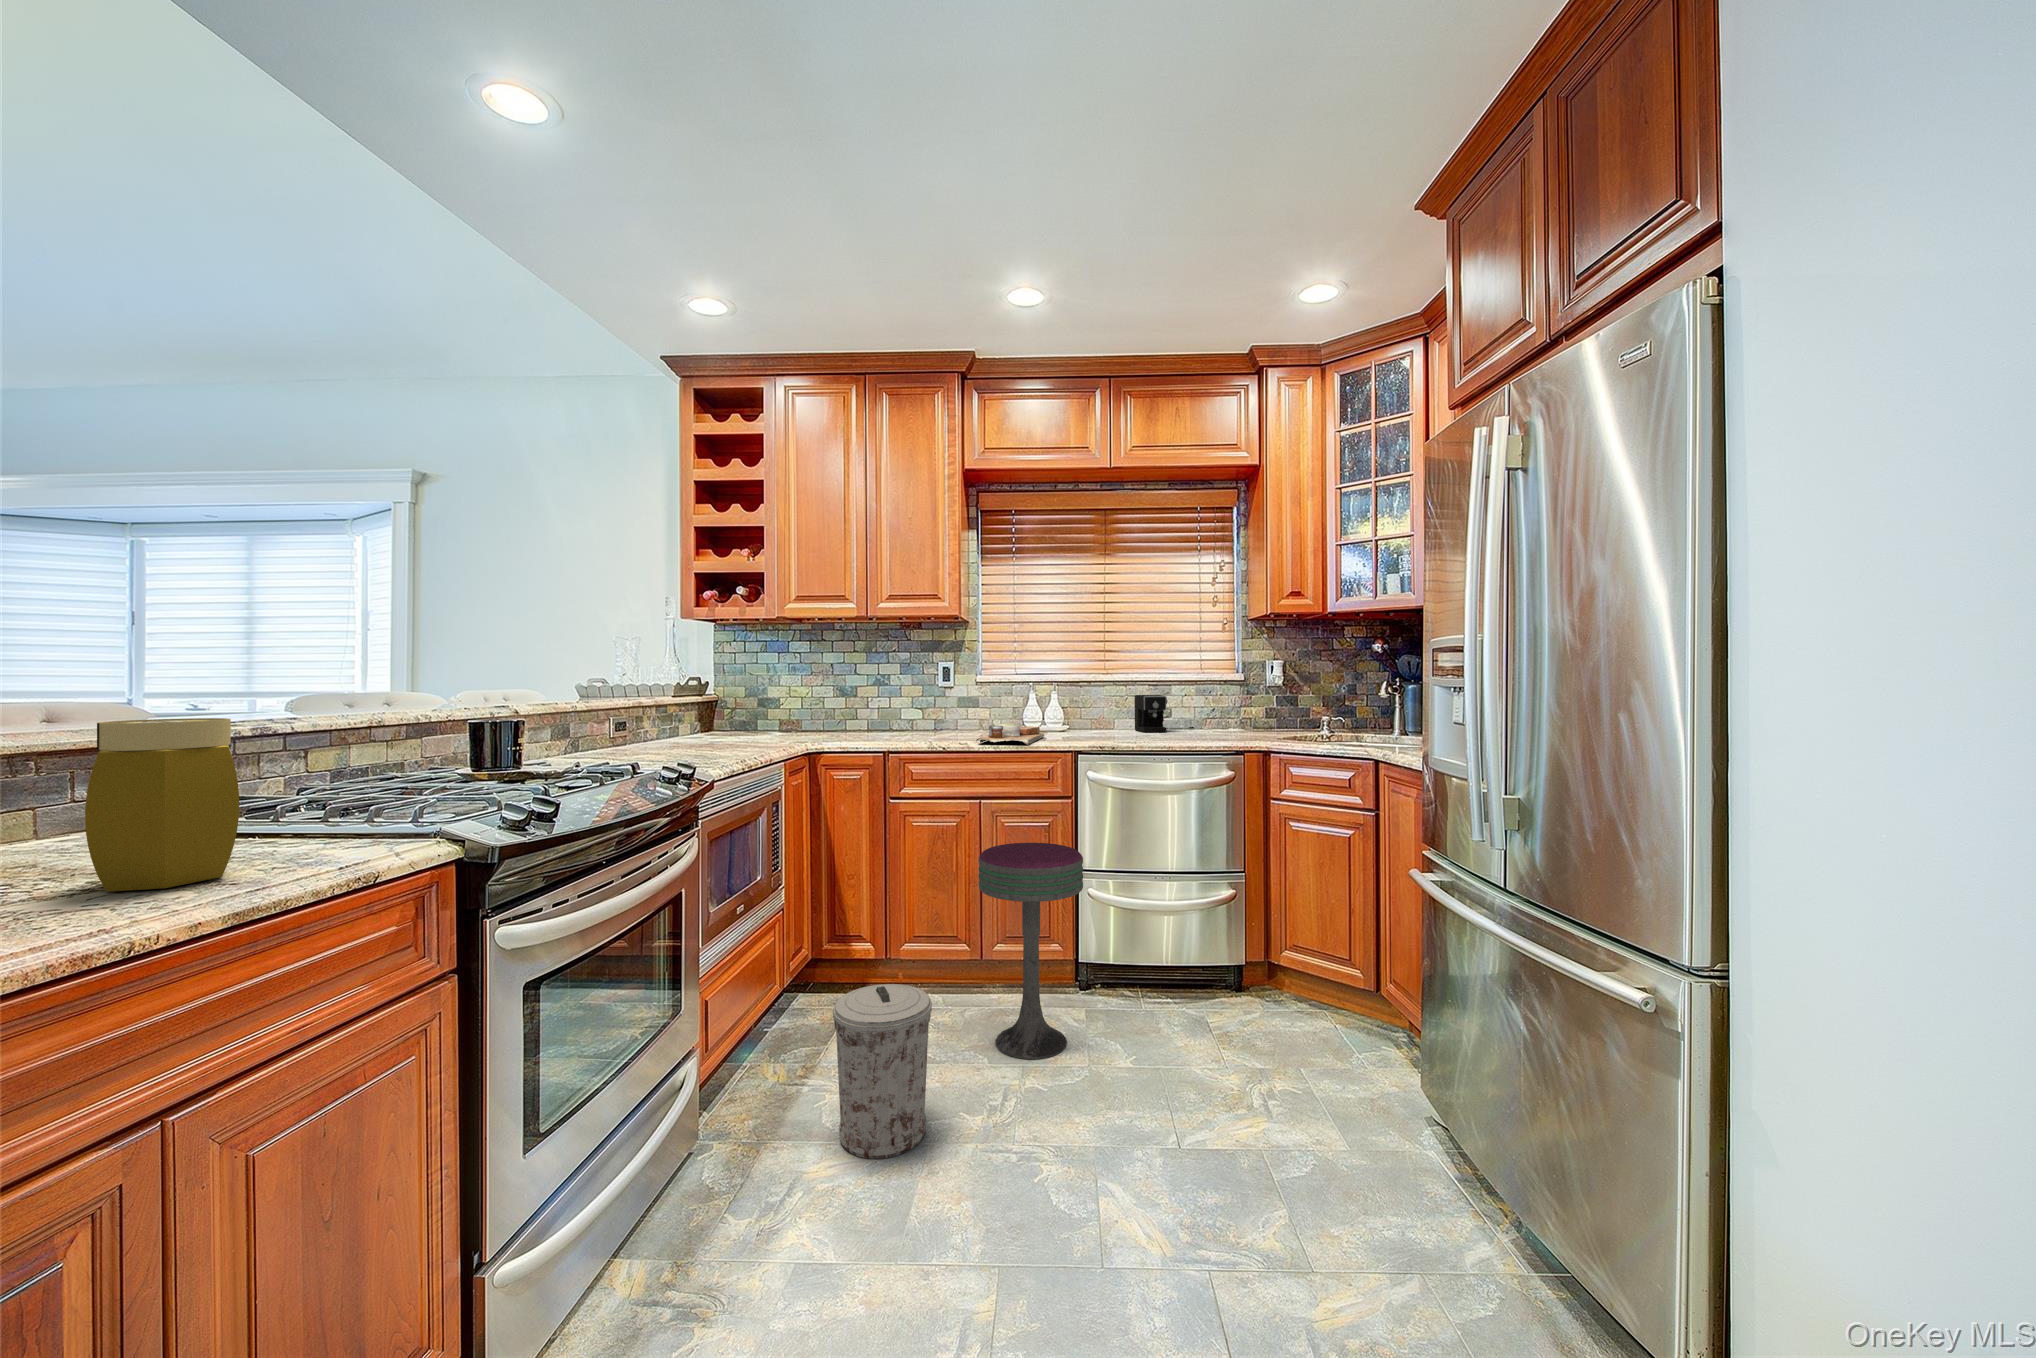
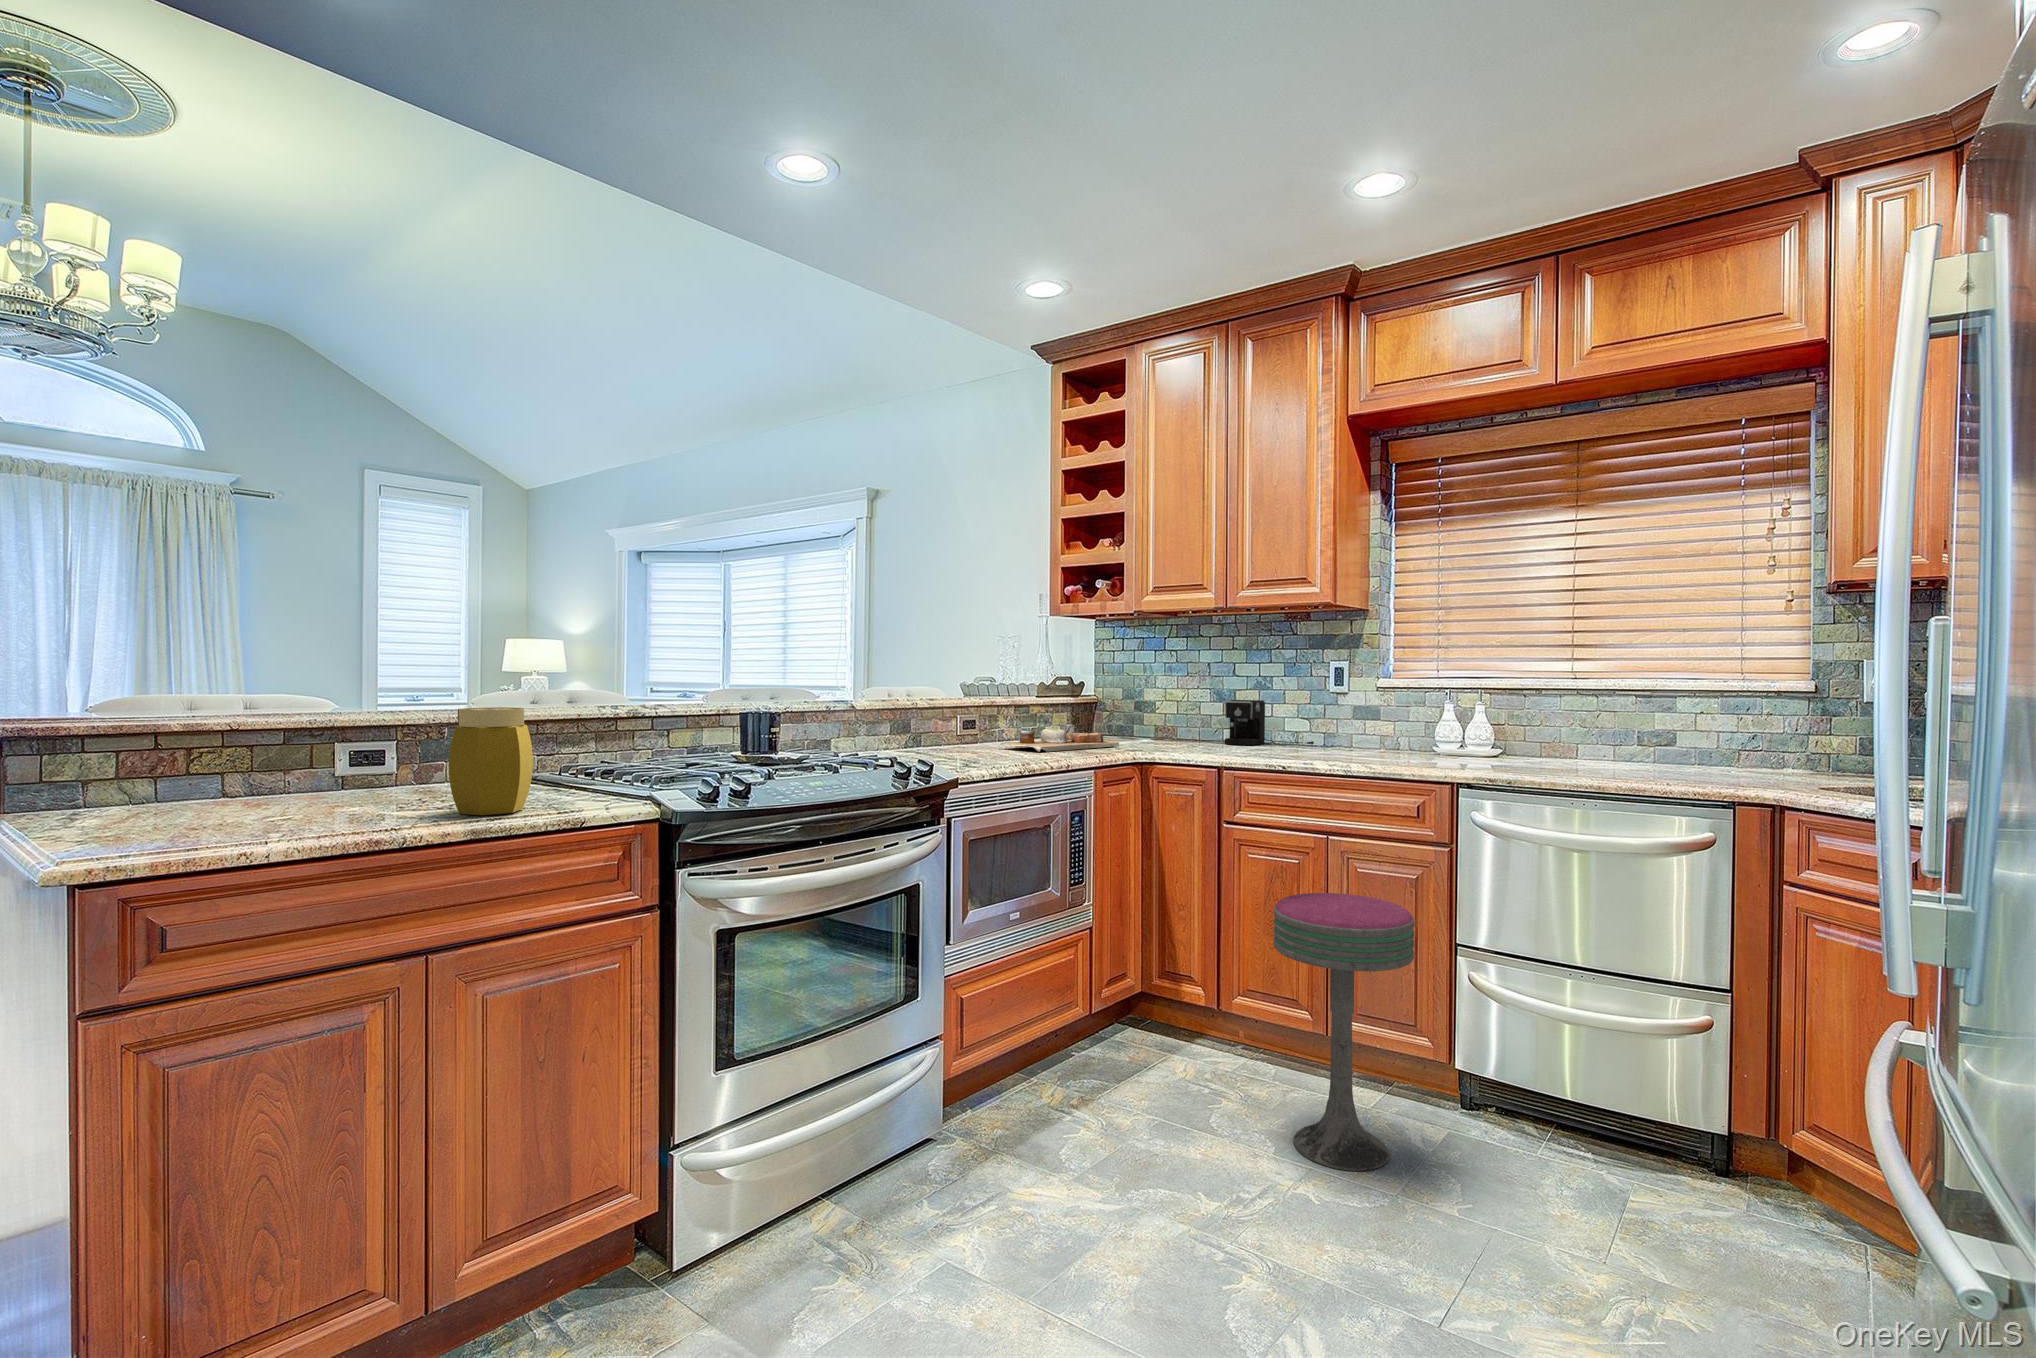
coffee maker: present [1135,695,1194,732] -> present [1225,700,1314,745]
cutting board: present [976,723,1044,745] -> present [1002,728,1119,752]
trash can: present [833,984,932,1159] -> none [1050,1020,1156,1207]

